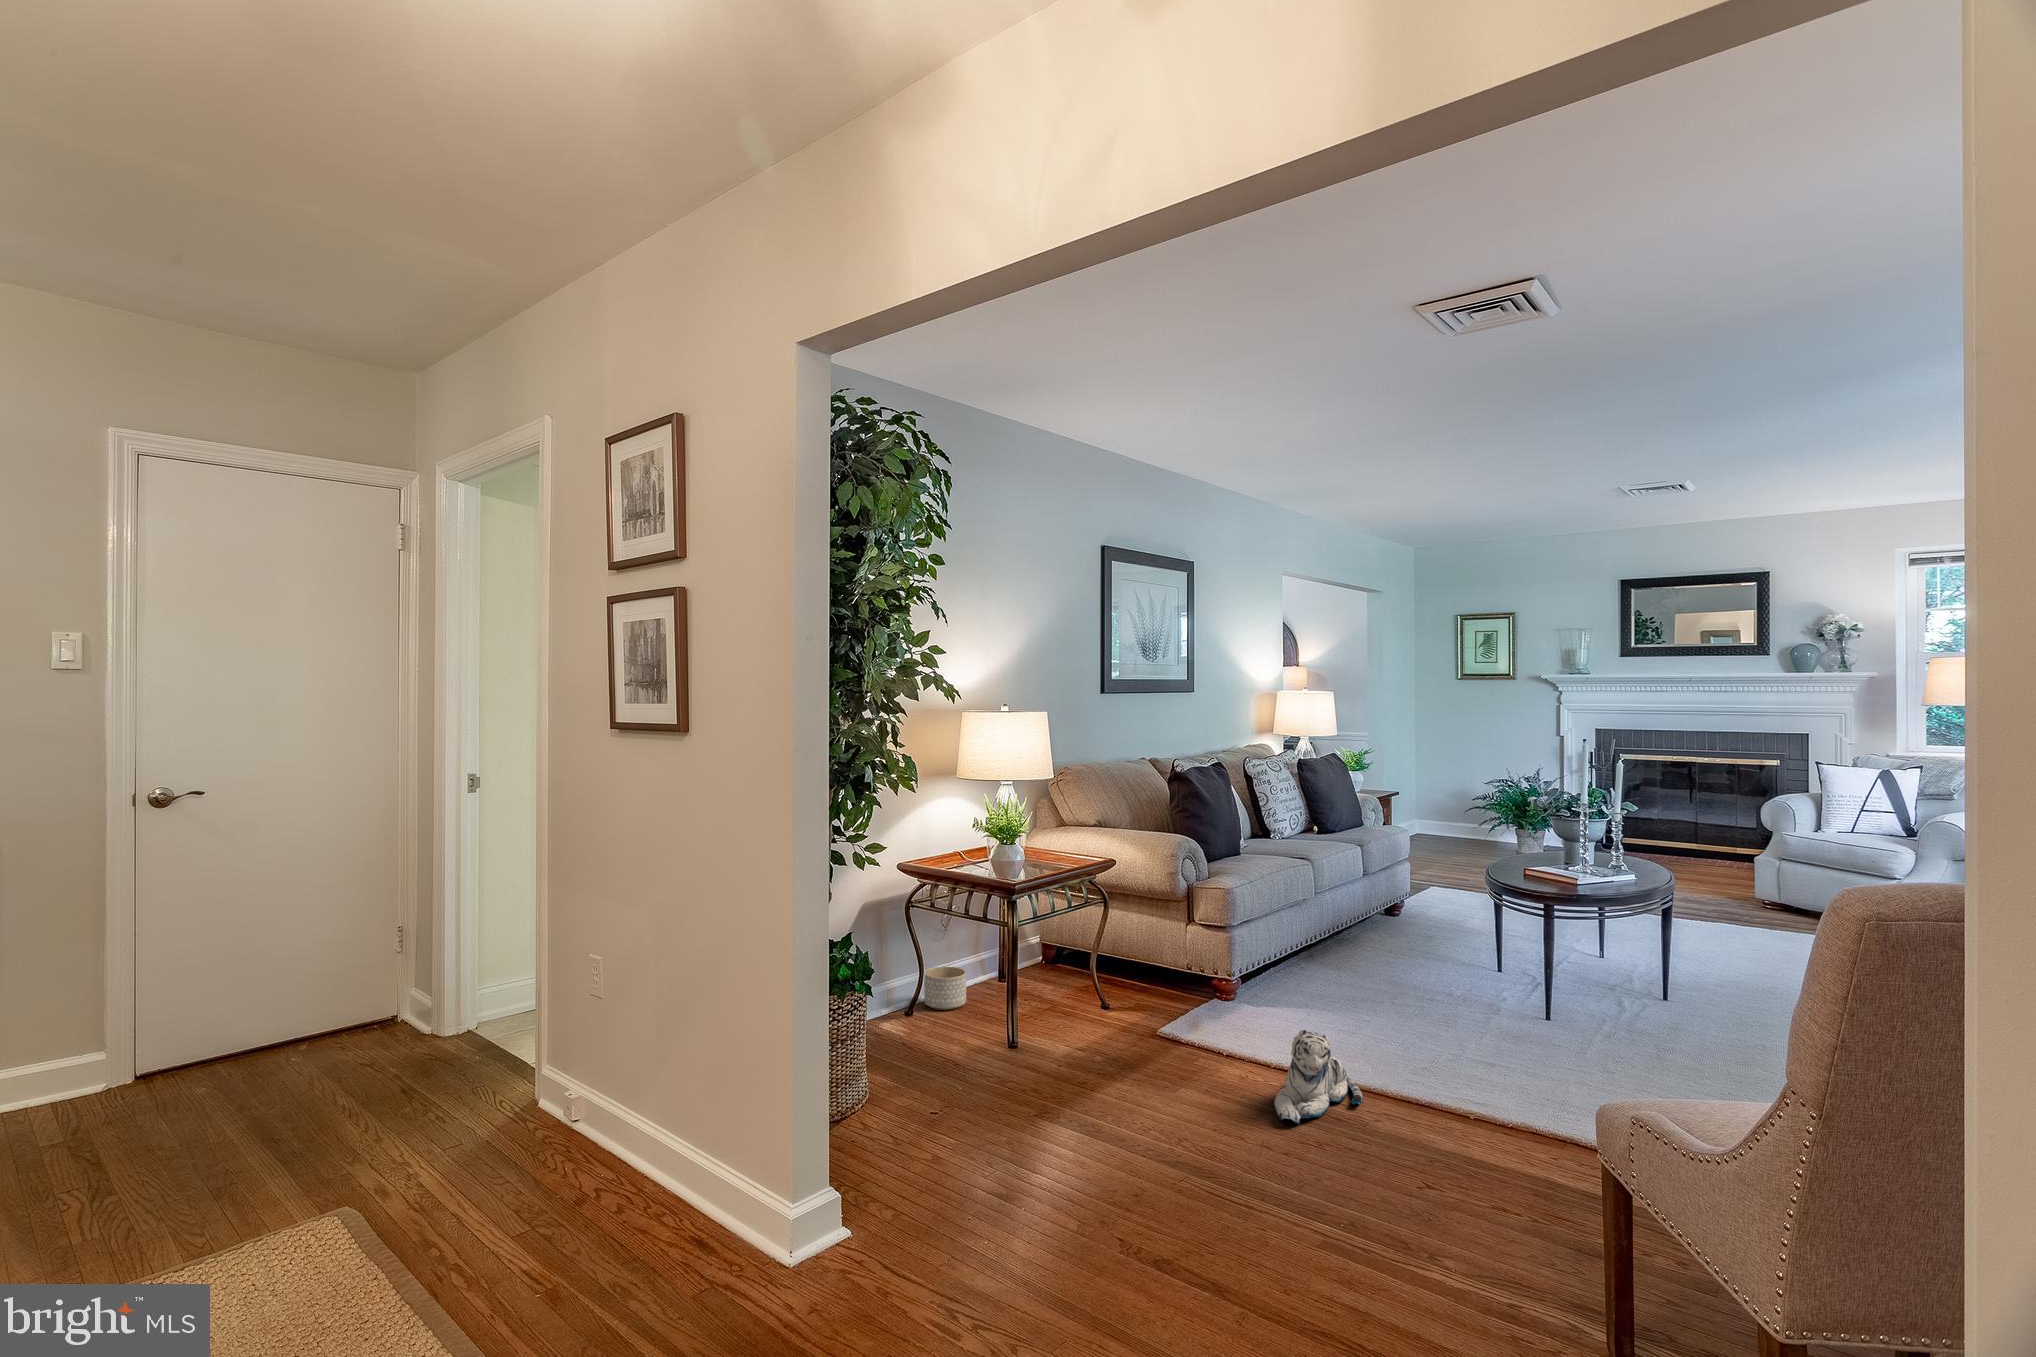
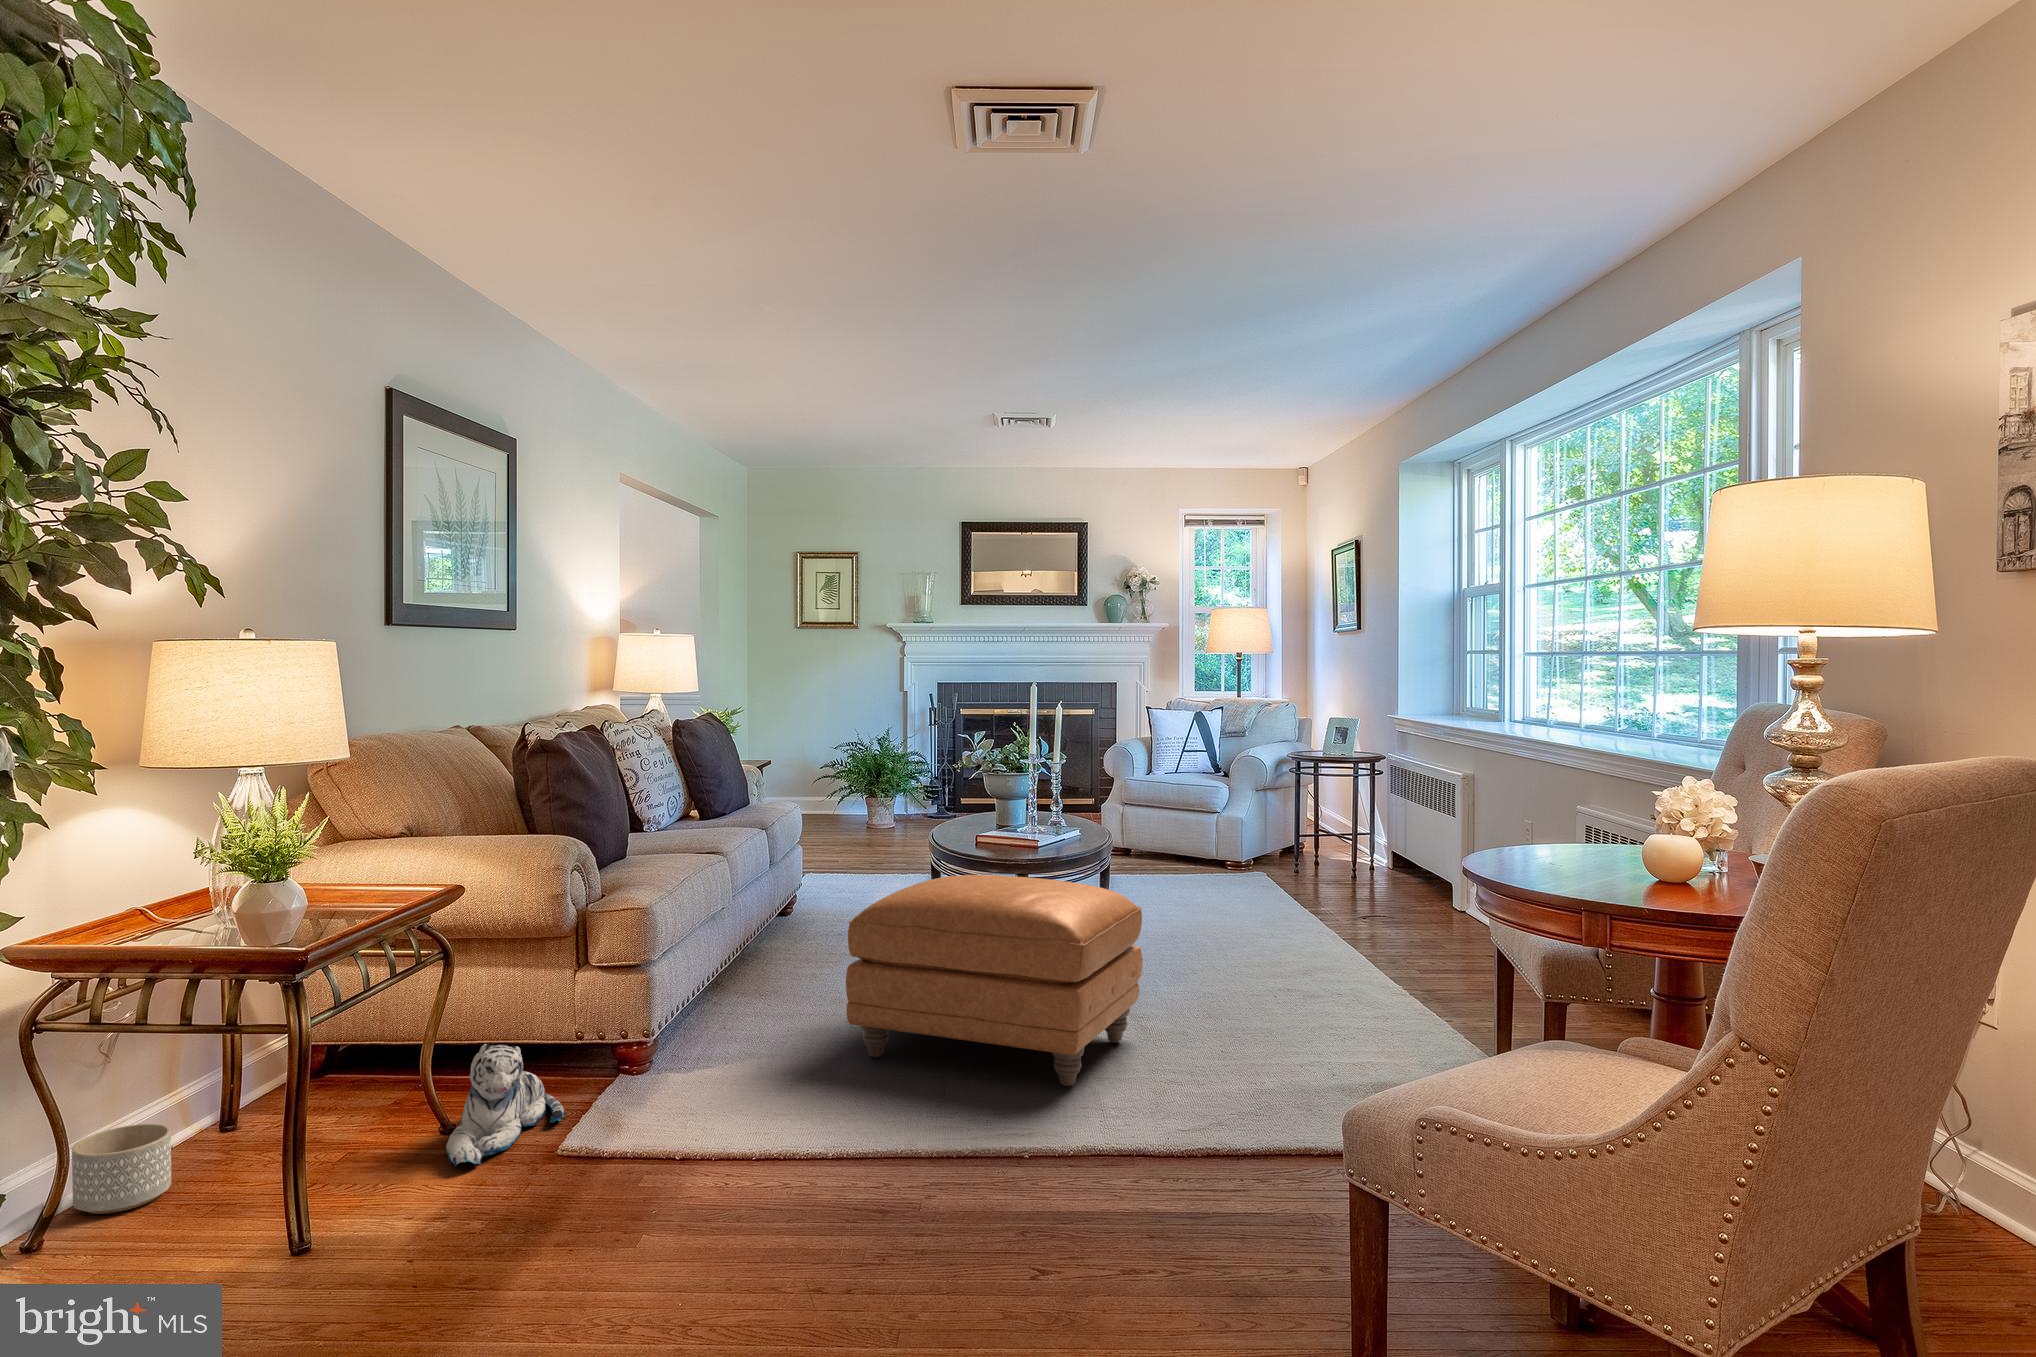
ottoman: none [1372,897,1647,1081] -> present [846,875,1143,1087]
plush toy: present [1274,1029,1363,1123] -> present [446,1044,565,1167]

